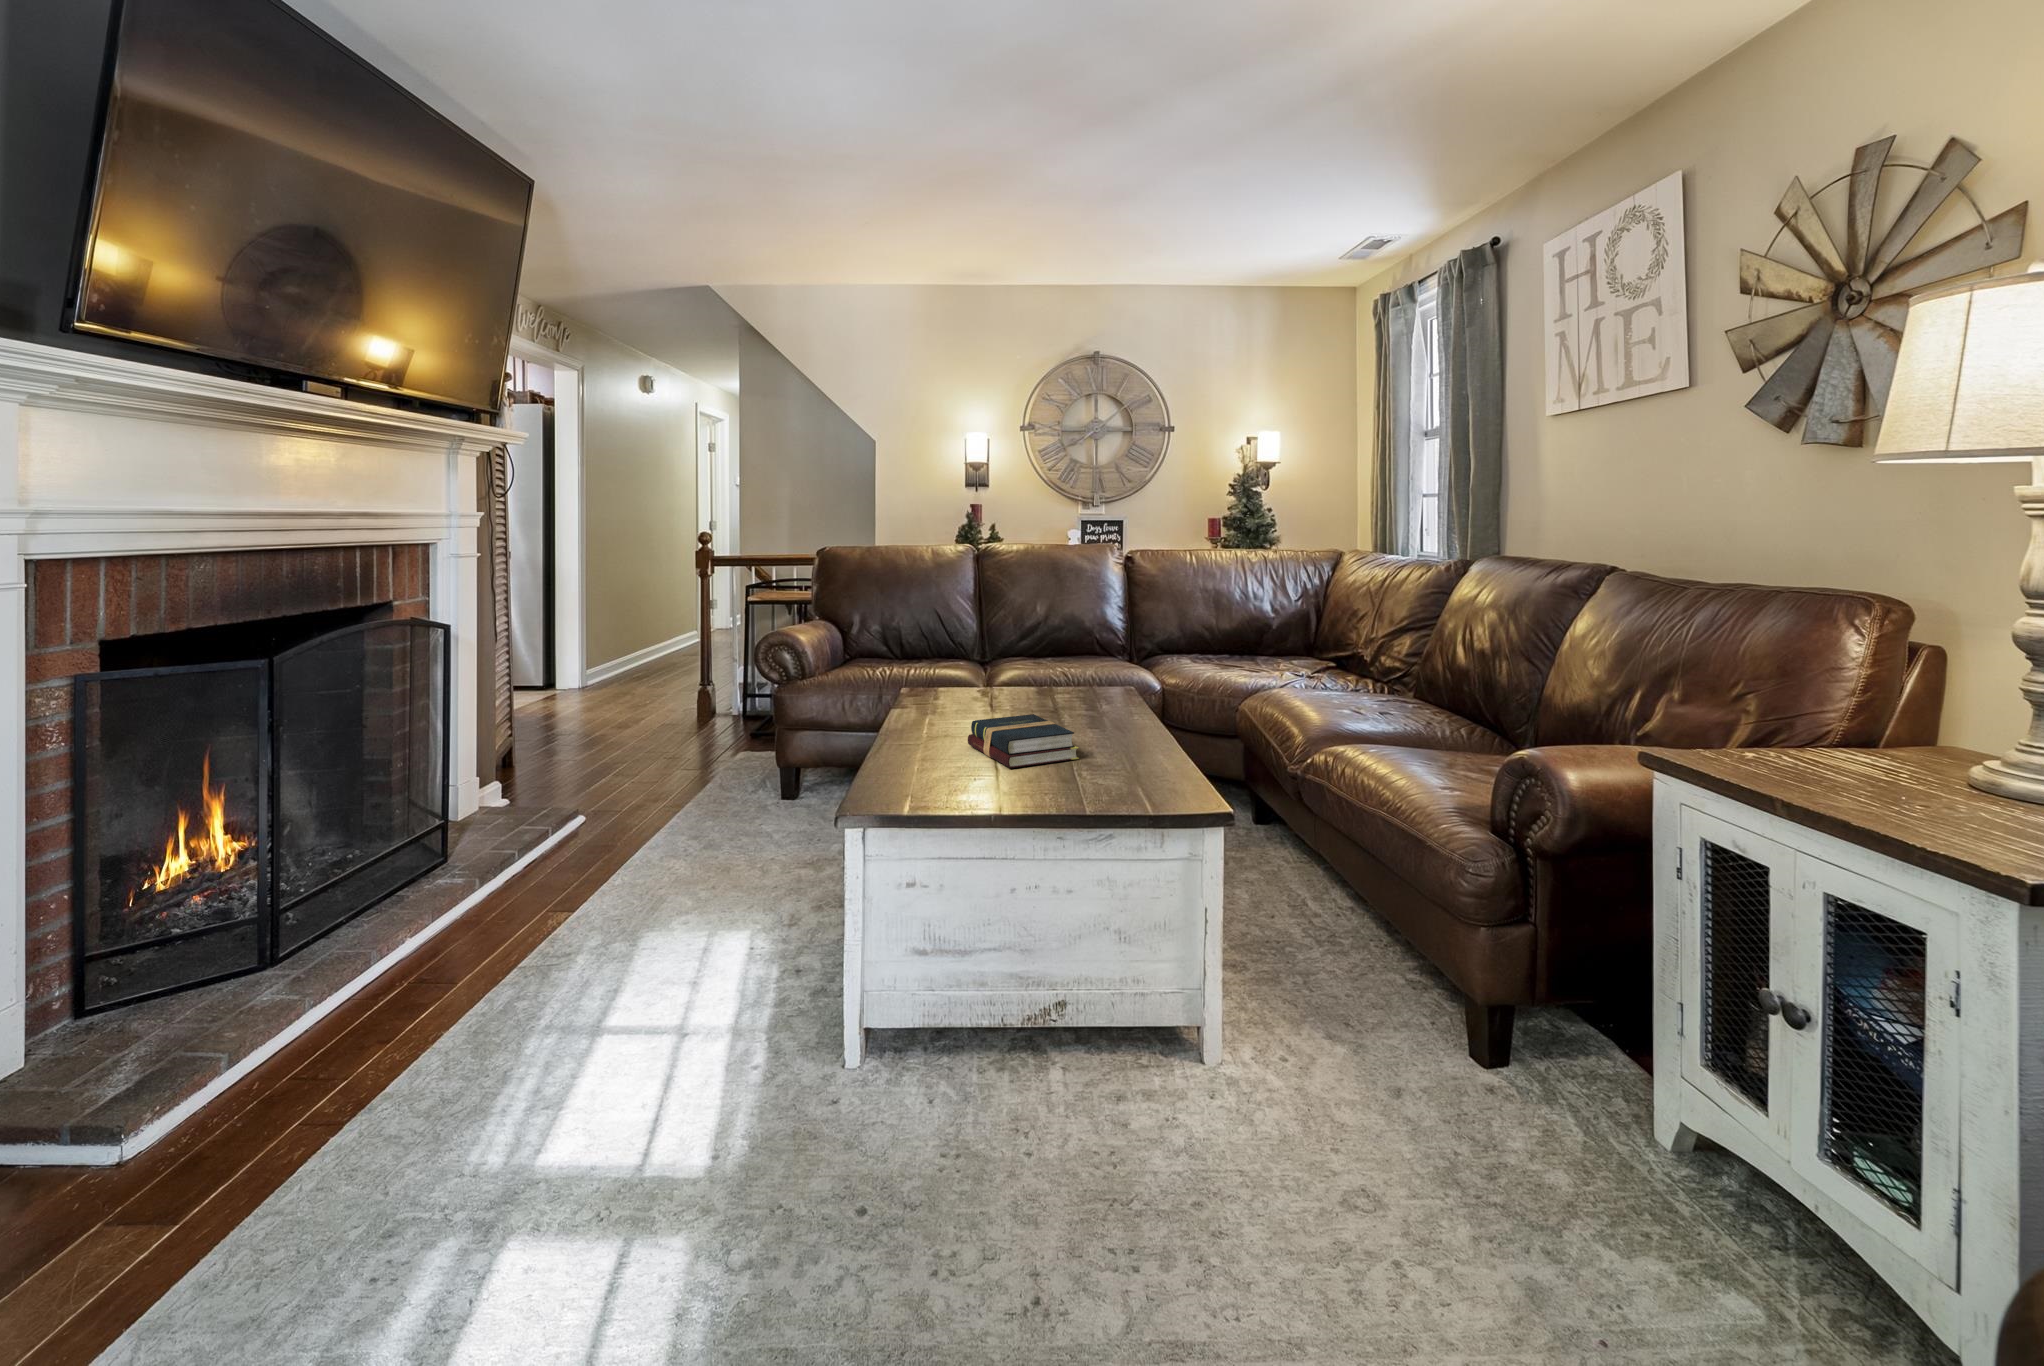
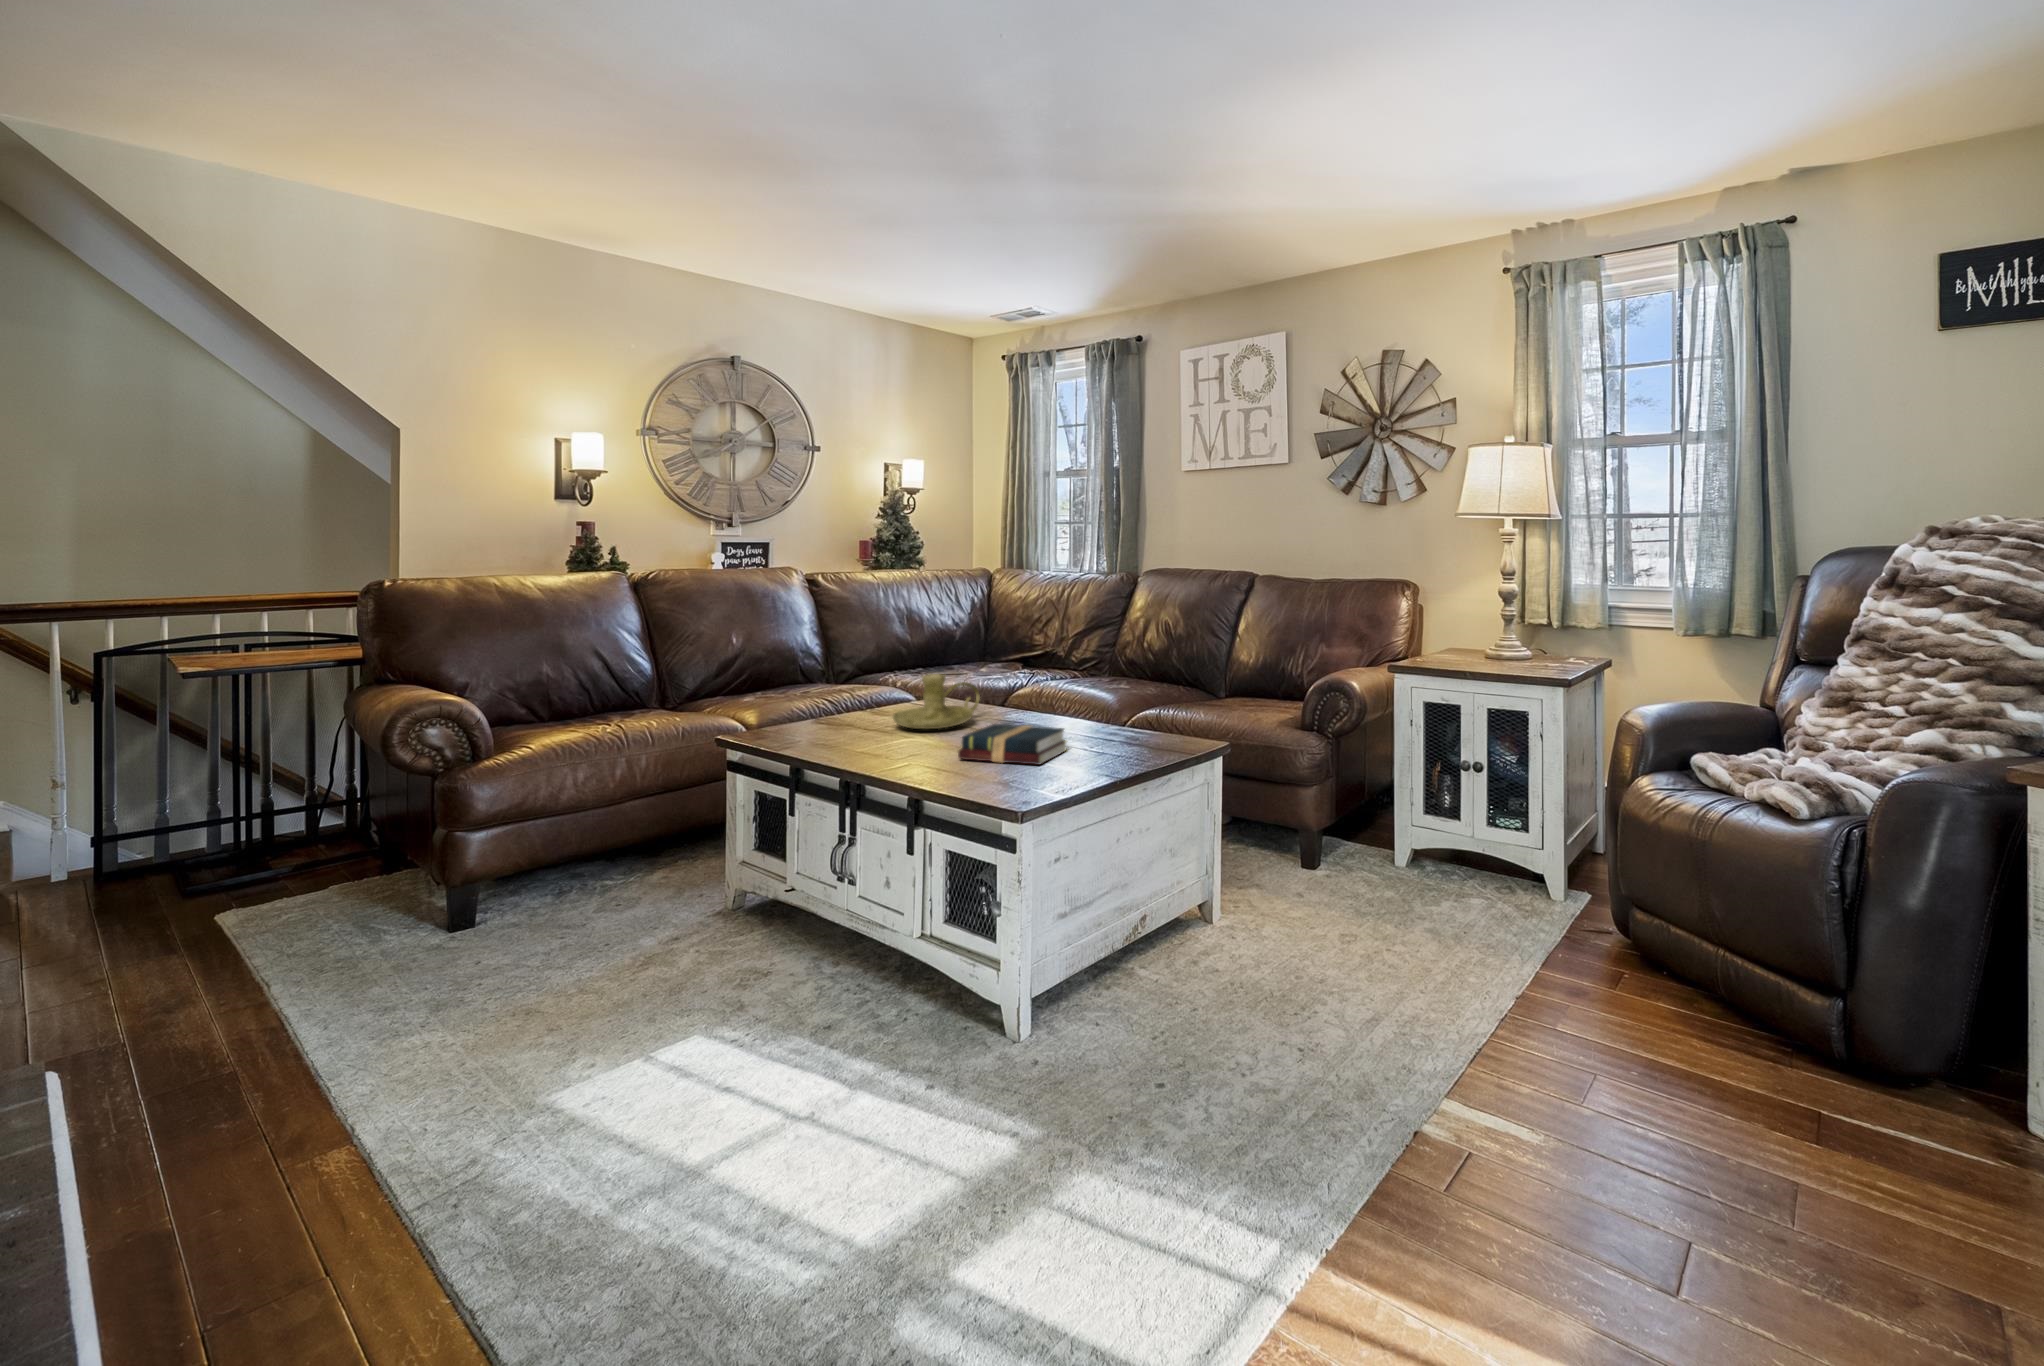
candle holder: none [1002,654,1101,711] -> present [893,674,980,729]

